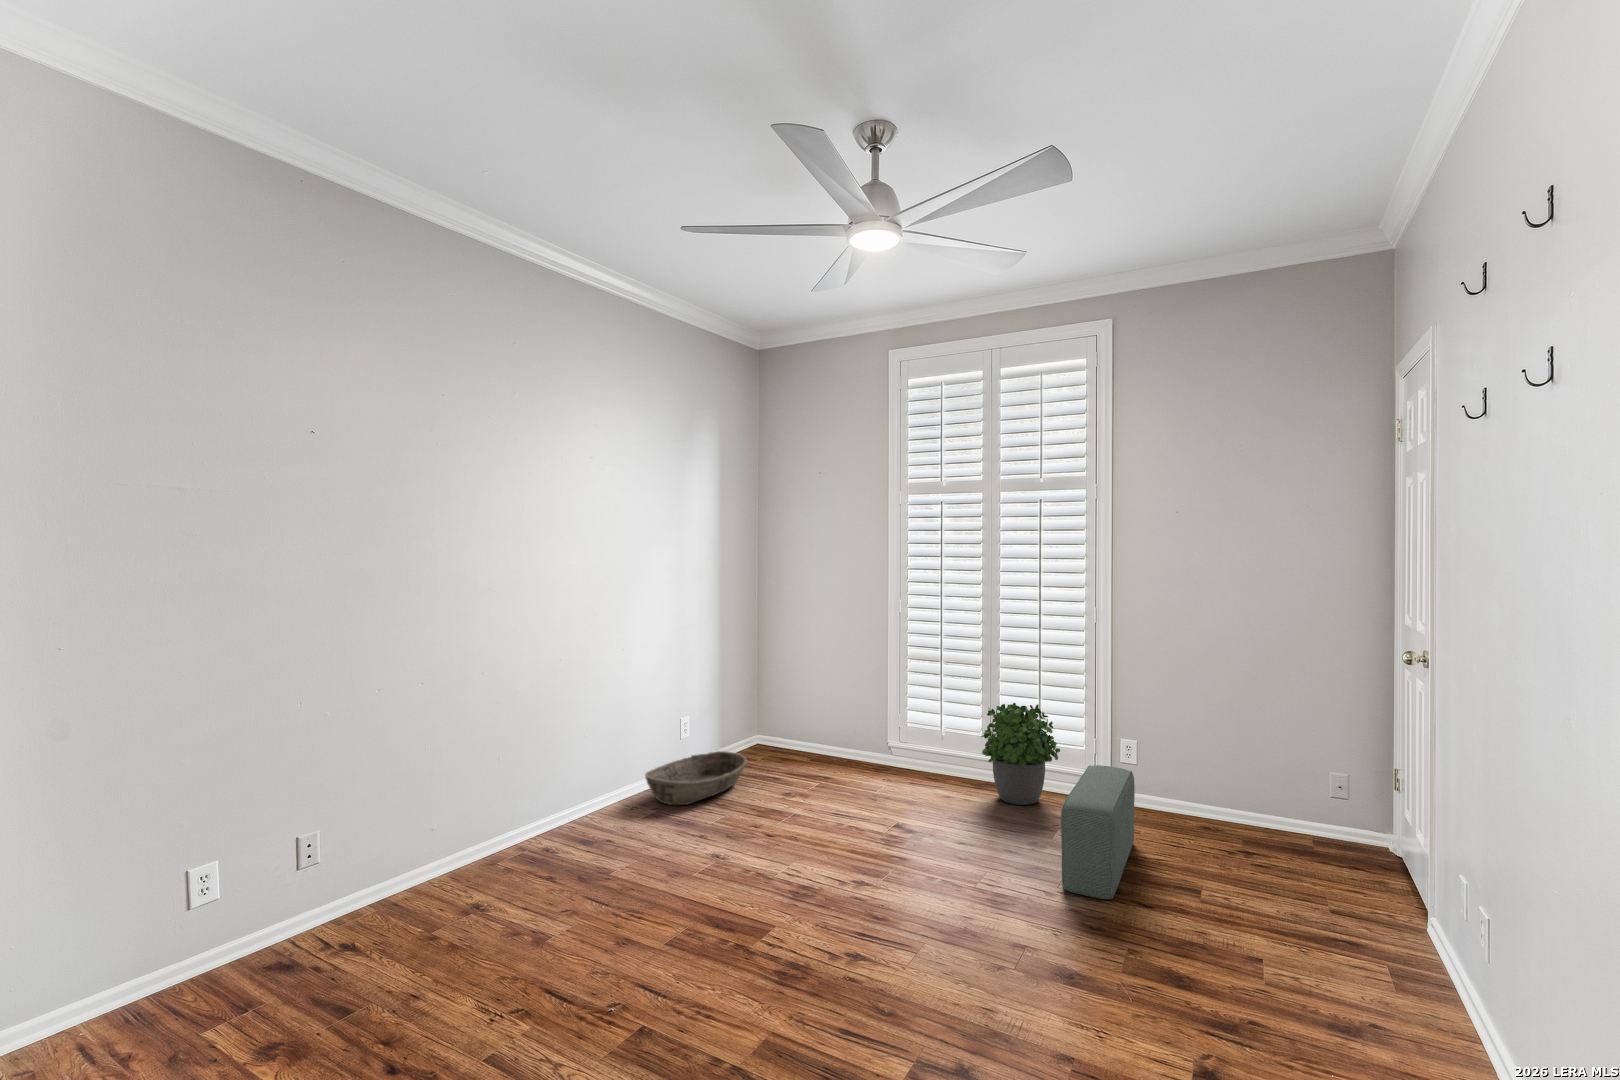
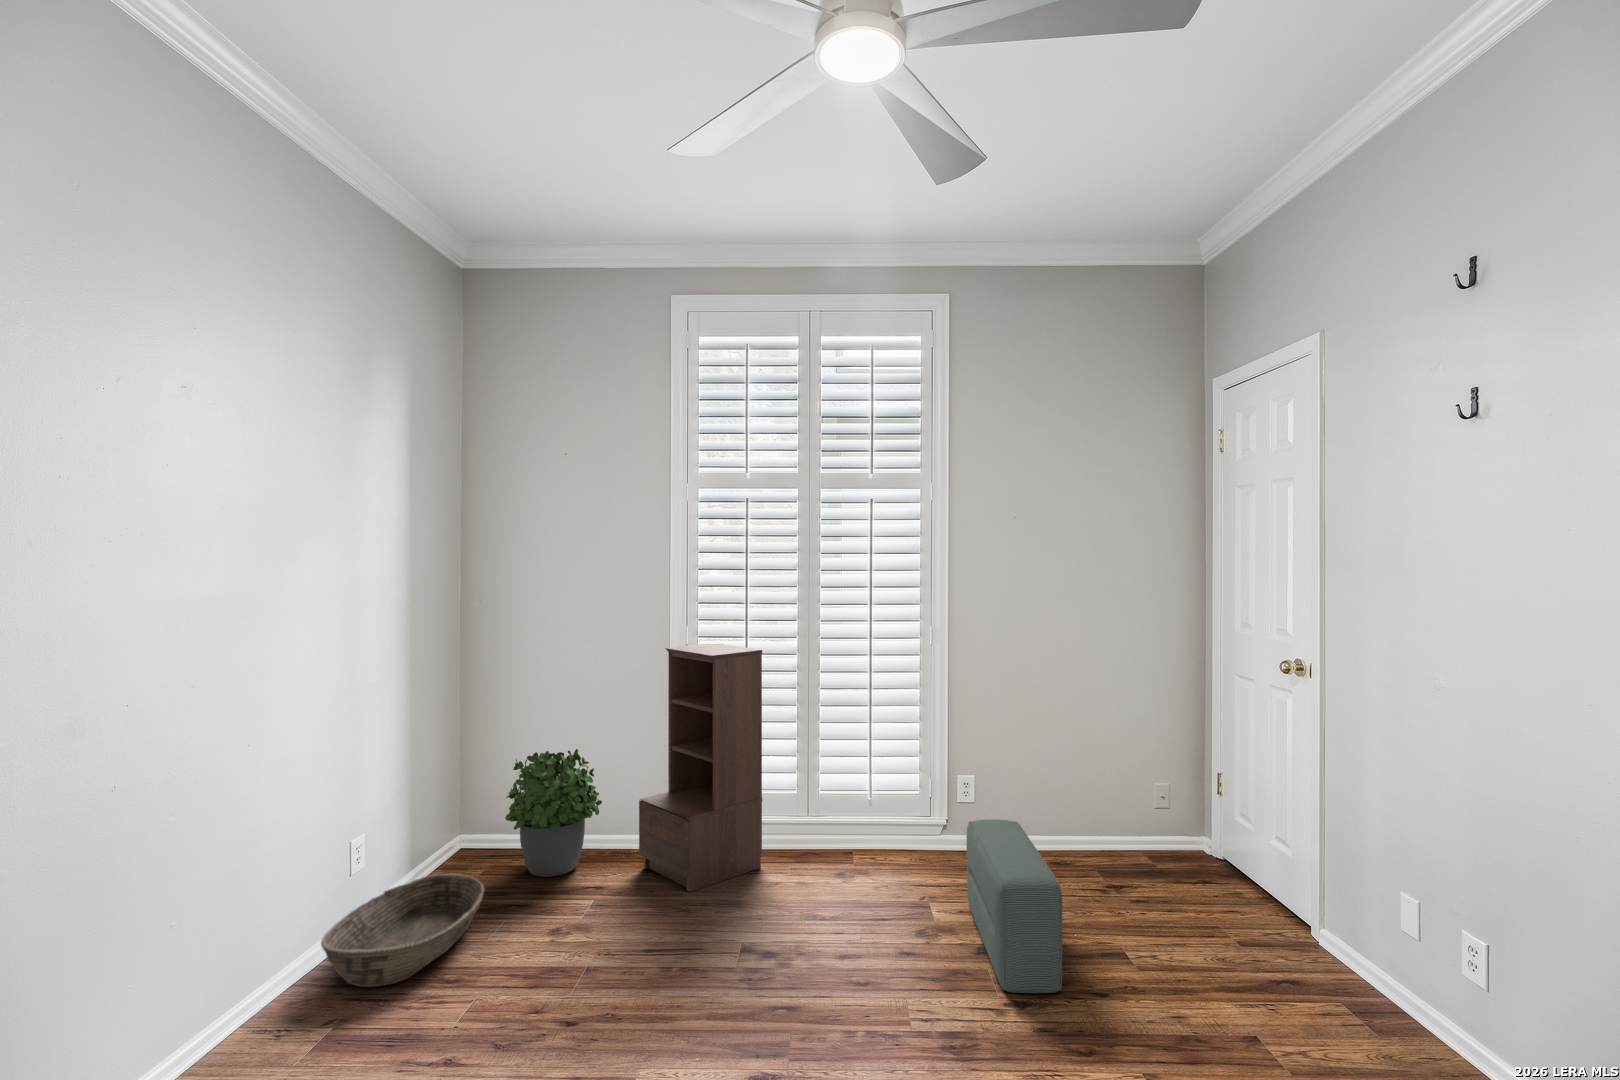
bookshelf: none [860,613,947,791] -> present [639,644,762,892]
potted plant: present [981,703,1060,805] -> present [505,749,602,877]

